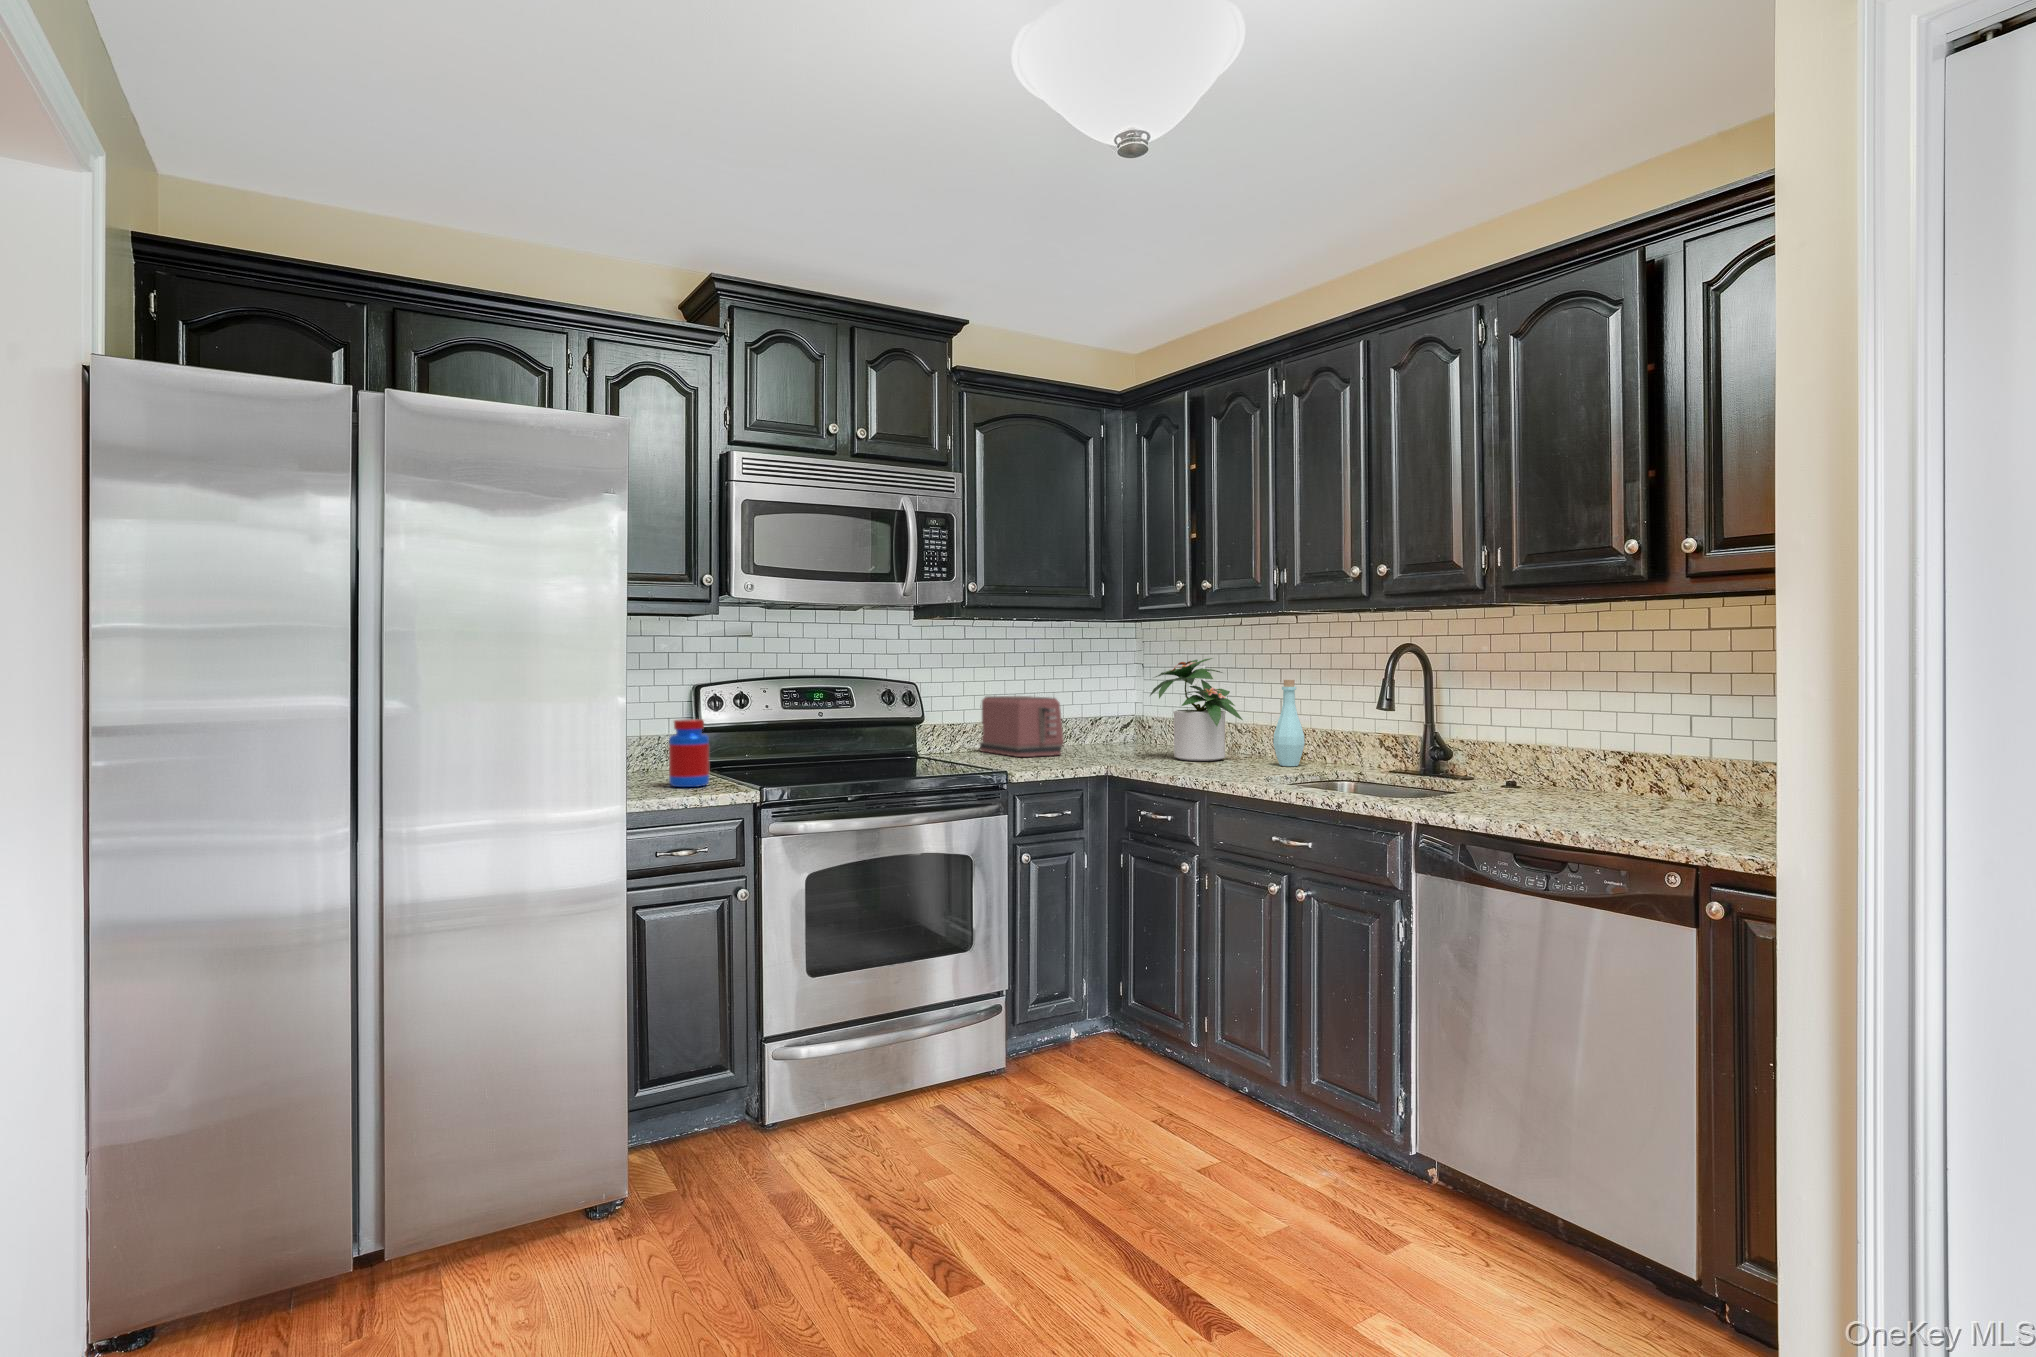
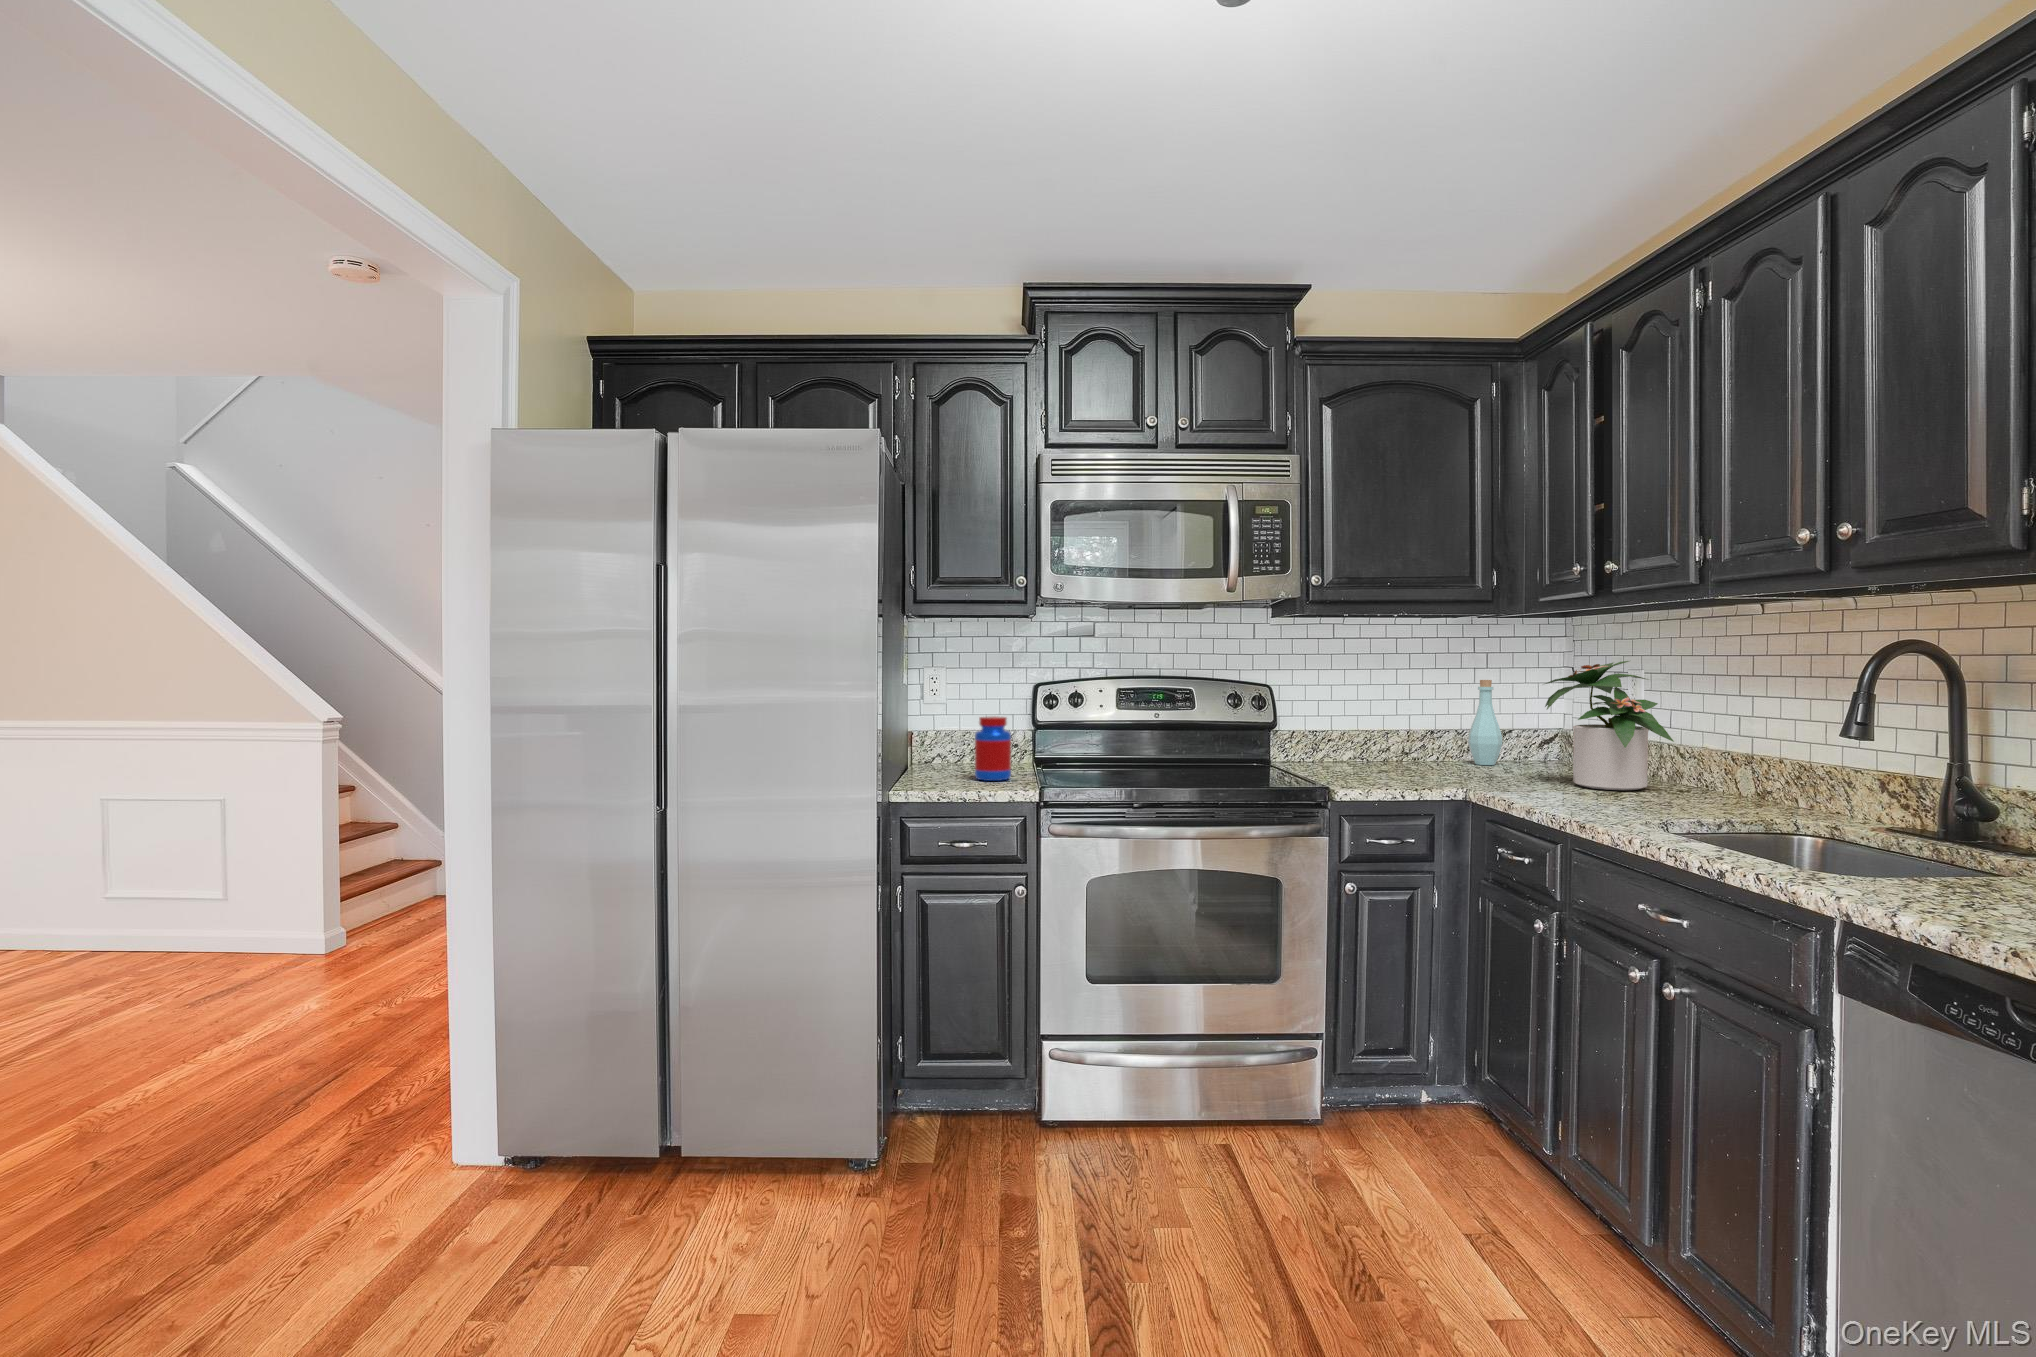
bottle: present [1273,680,1305,766] -> present [1468,680,1502,765]
toaster: present [979,696,1064,757] -> none [1347,701,1438,770]

